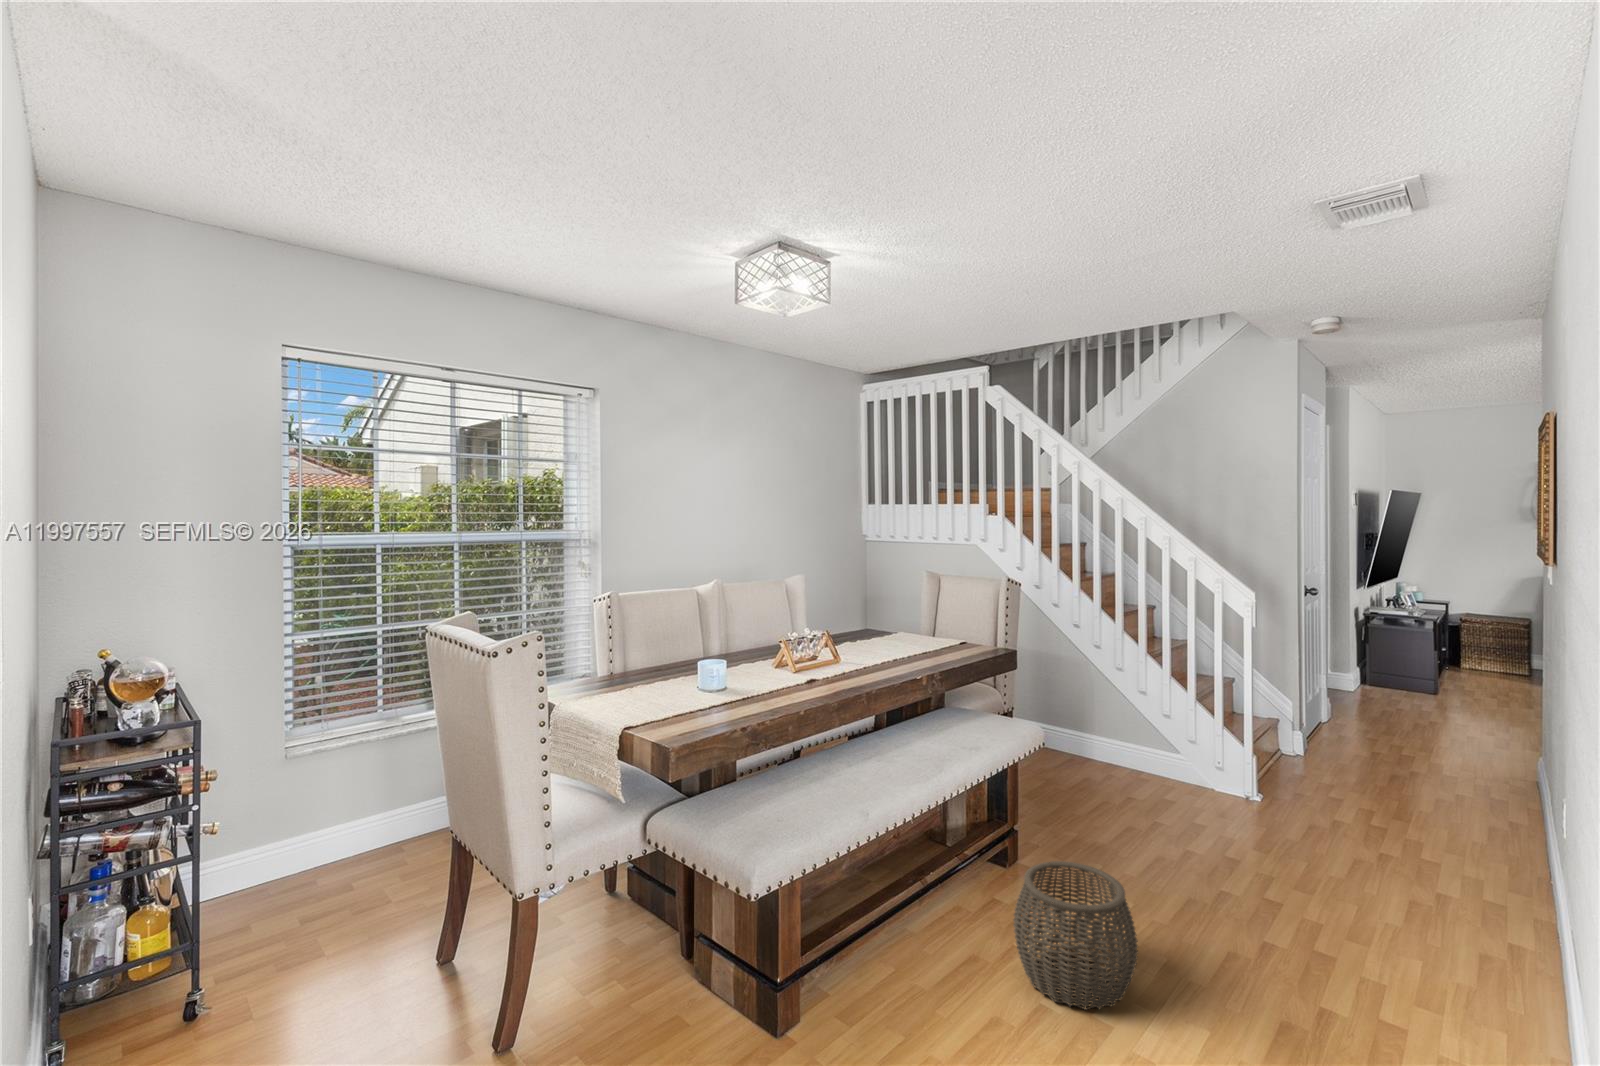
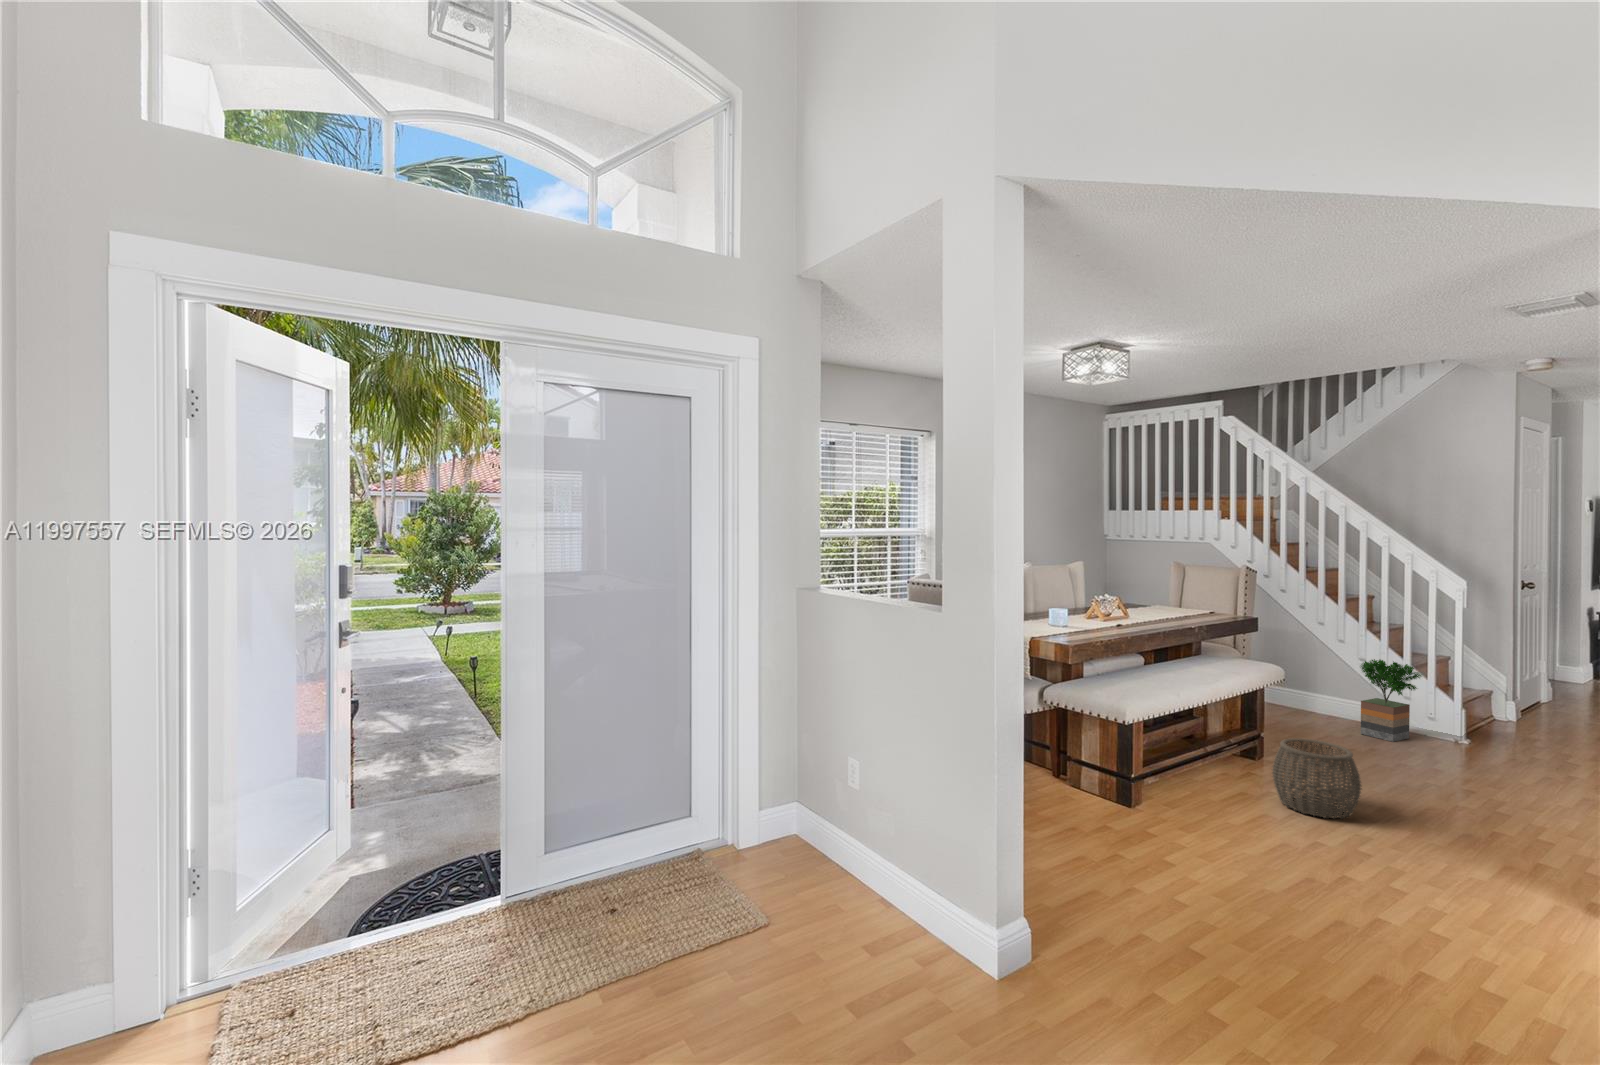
potted tree: none [1137,696,1210,808] -> present [1361,659,1422,742]

